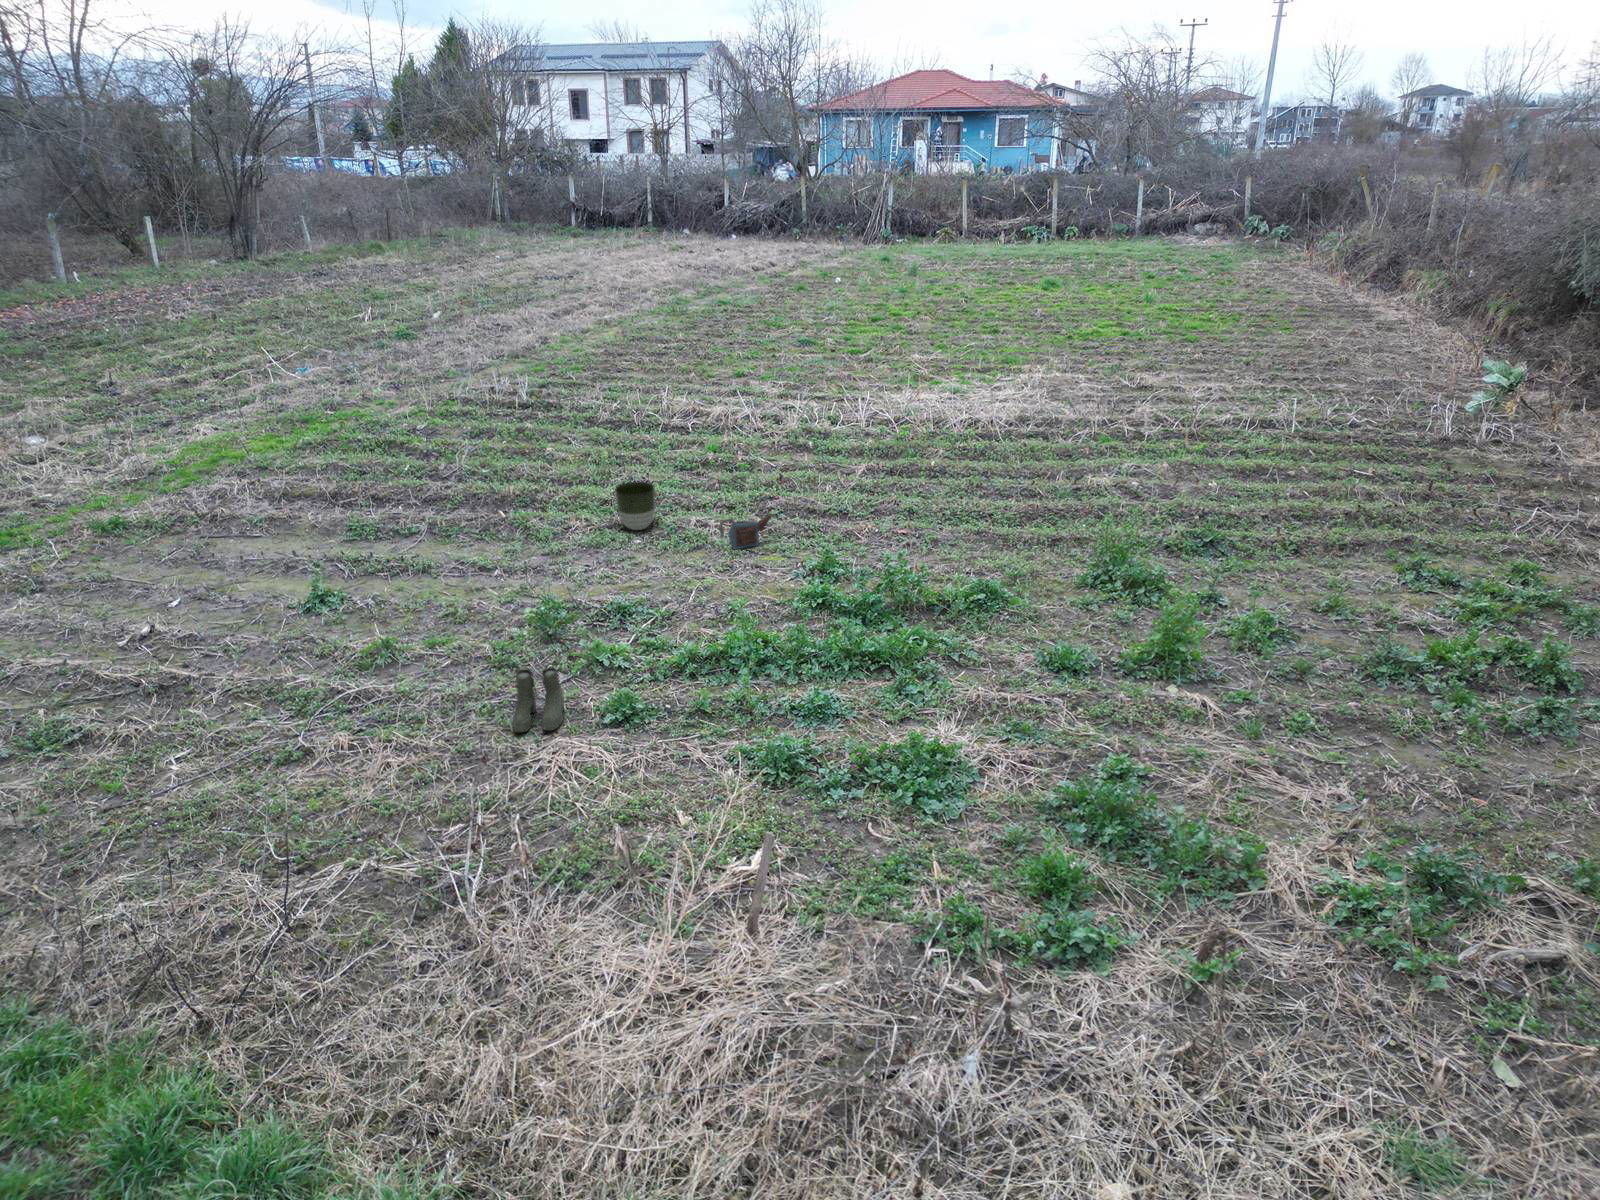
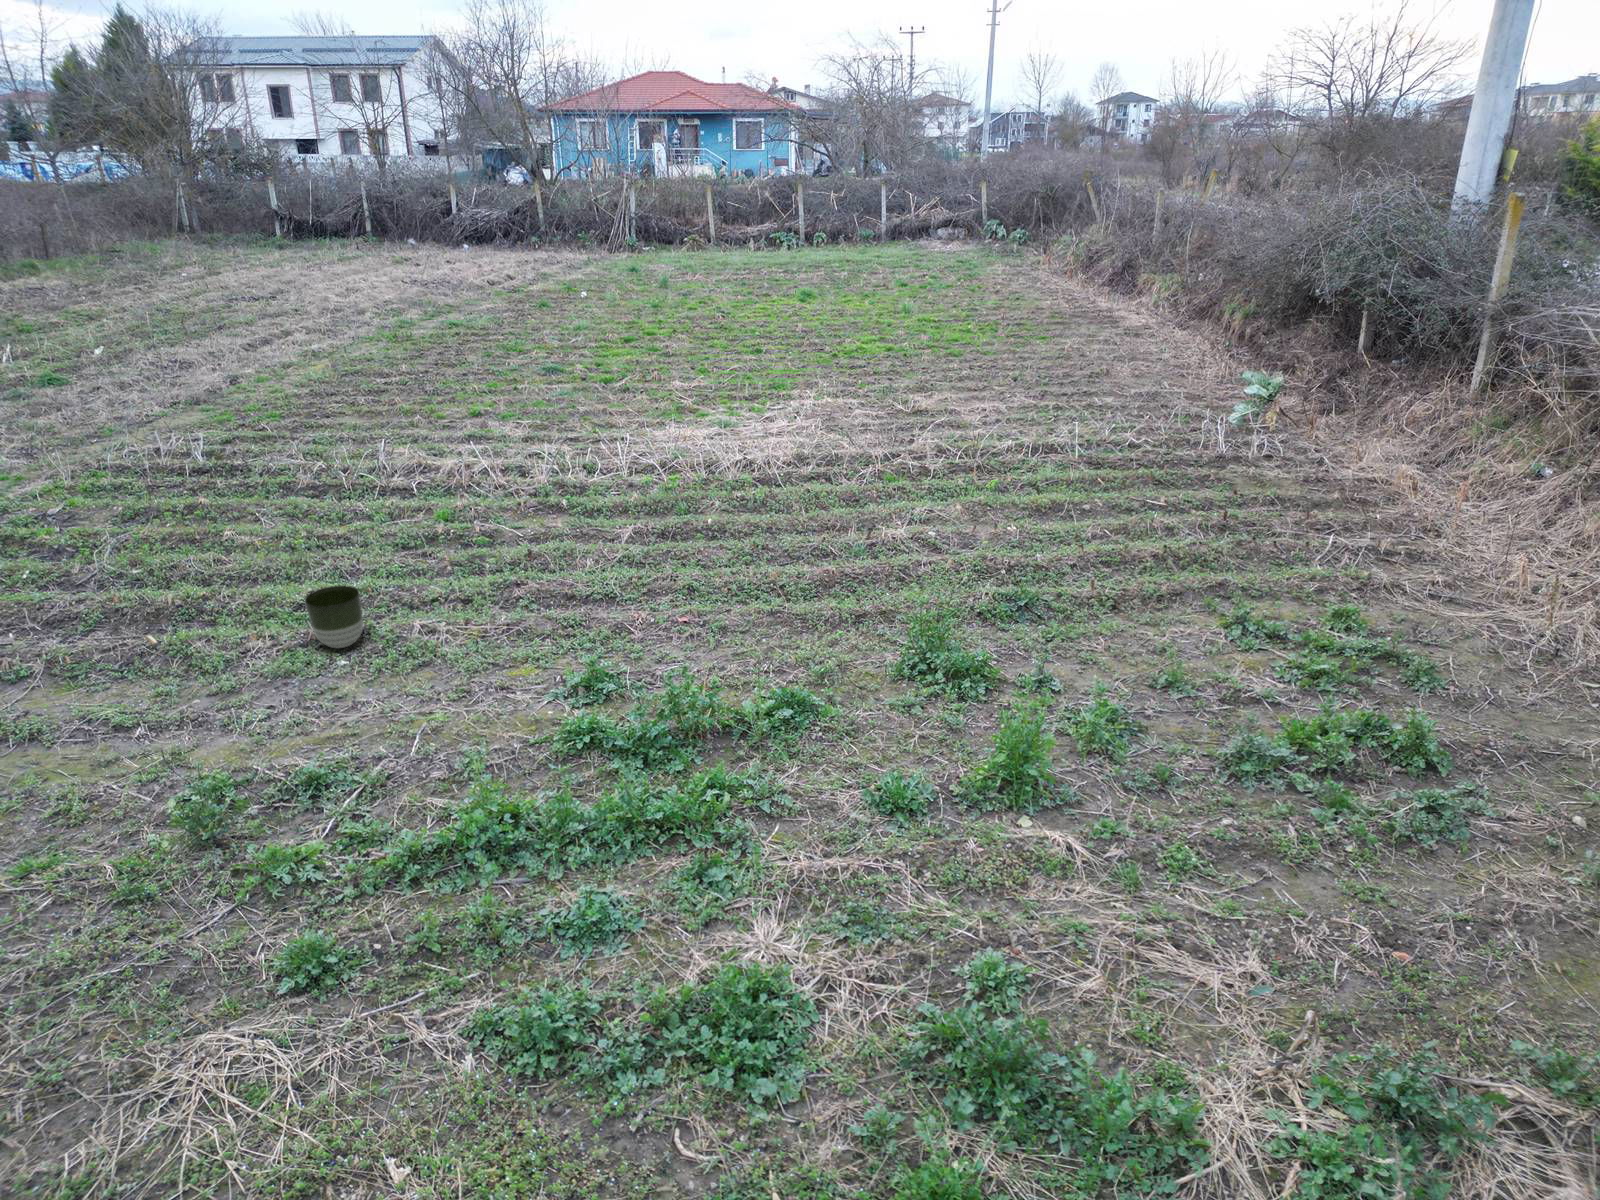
watering can: present [719,514,772,549] -> none [448,617,519,667]
boots: present [513,667,564,733] -> none [129,927,217,1040]

